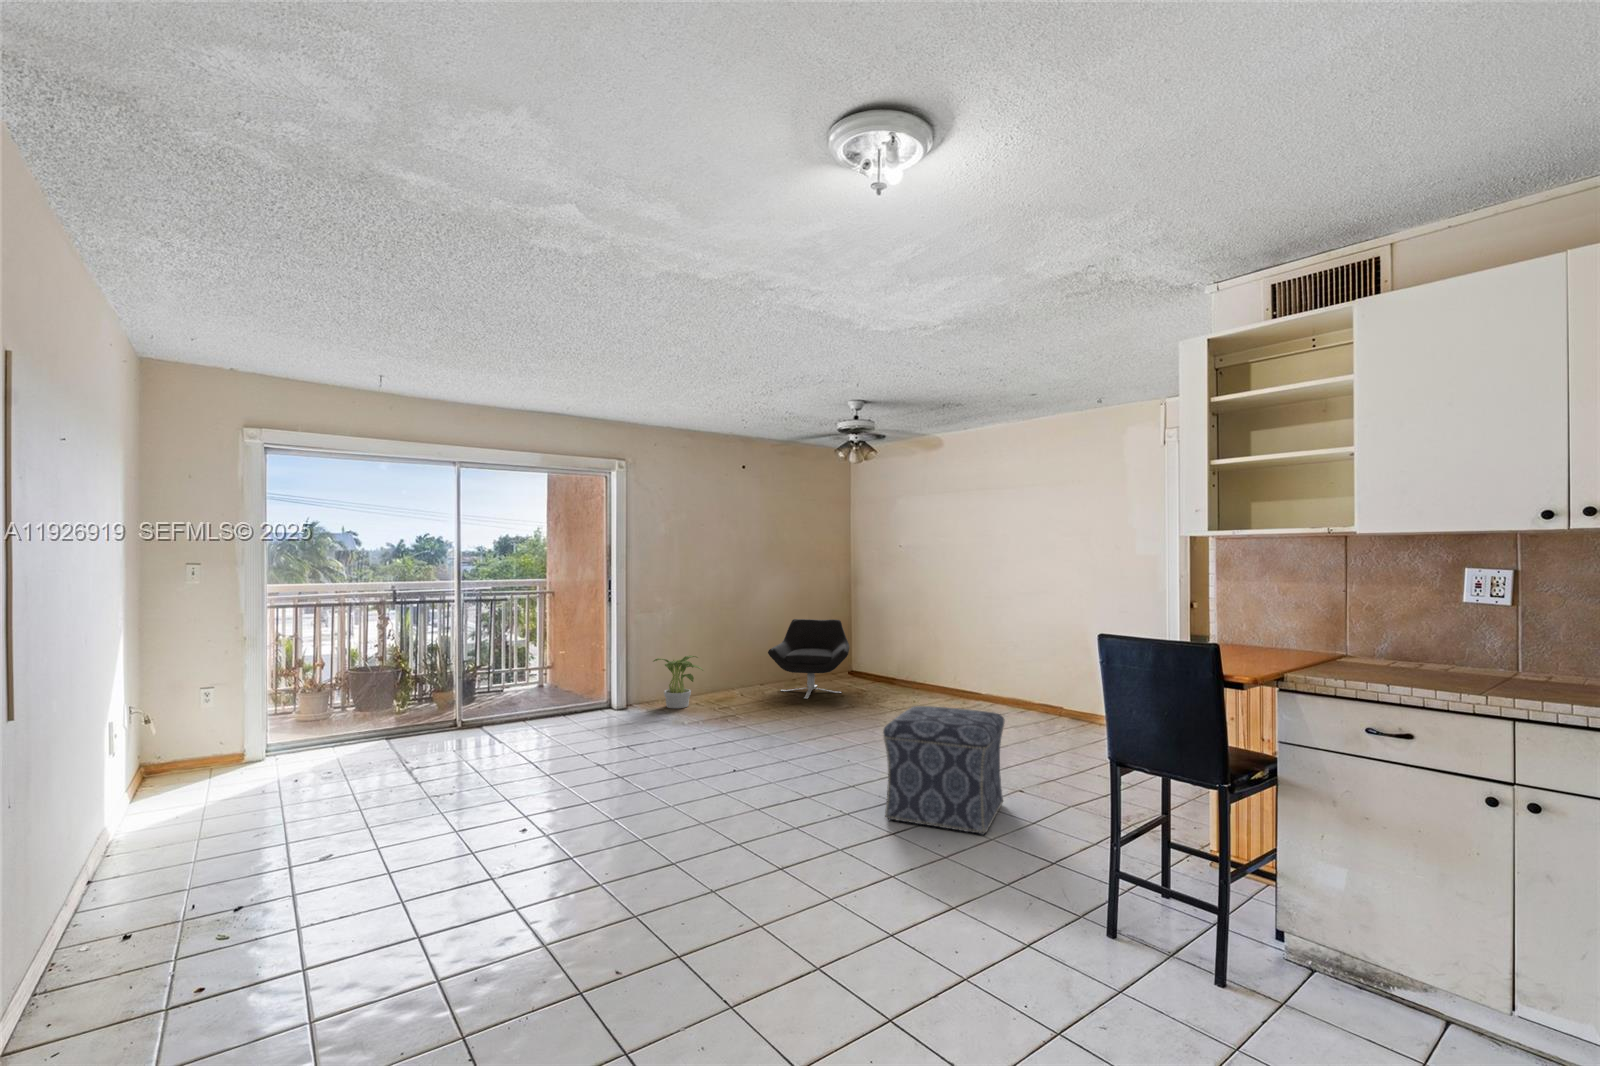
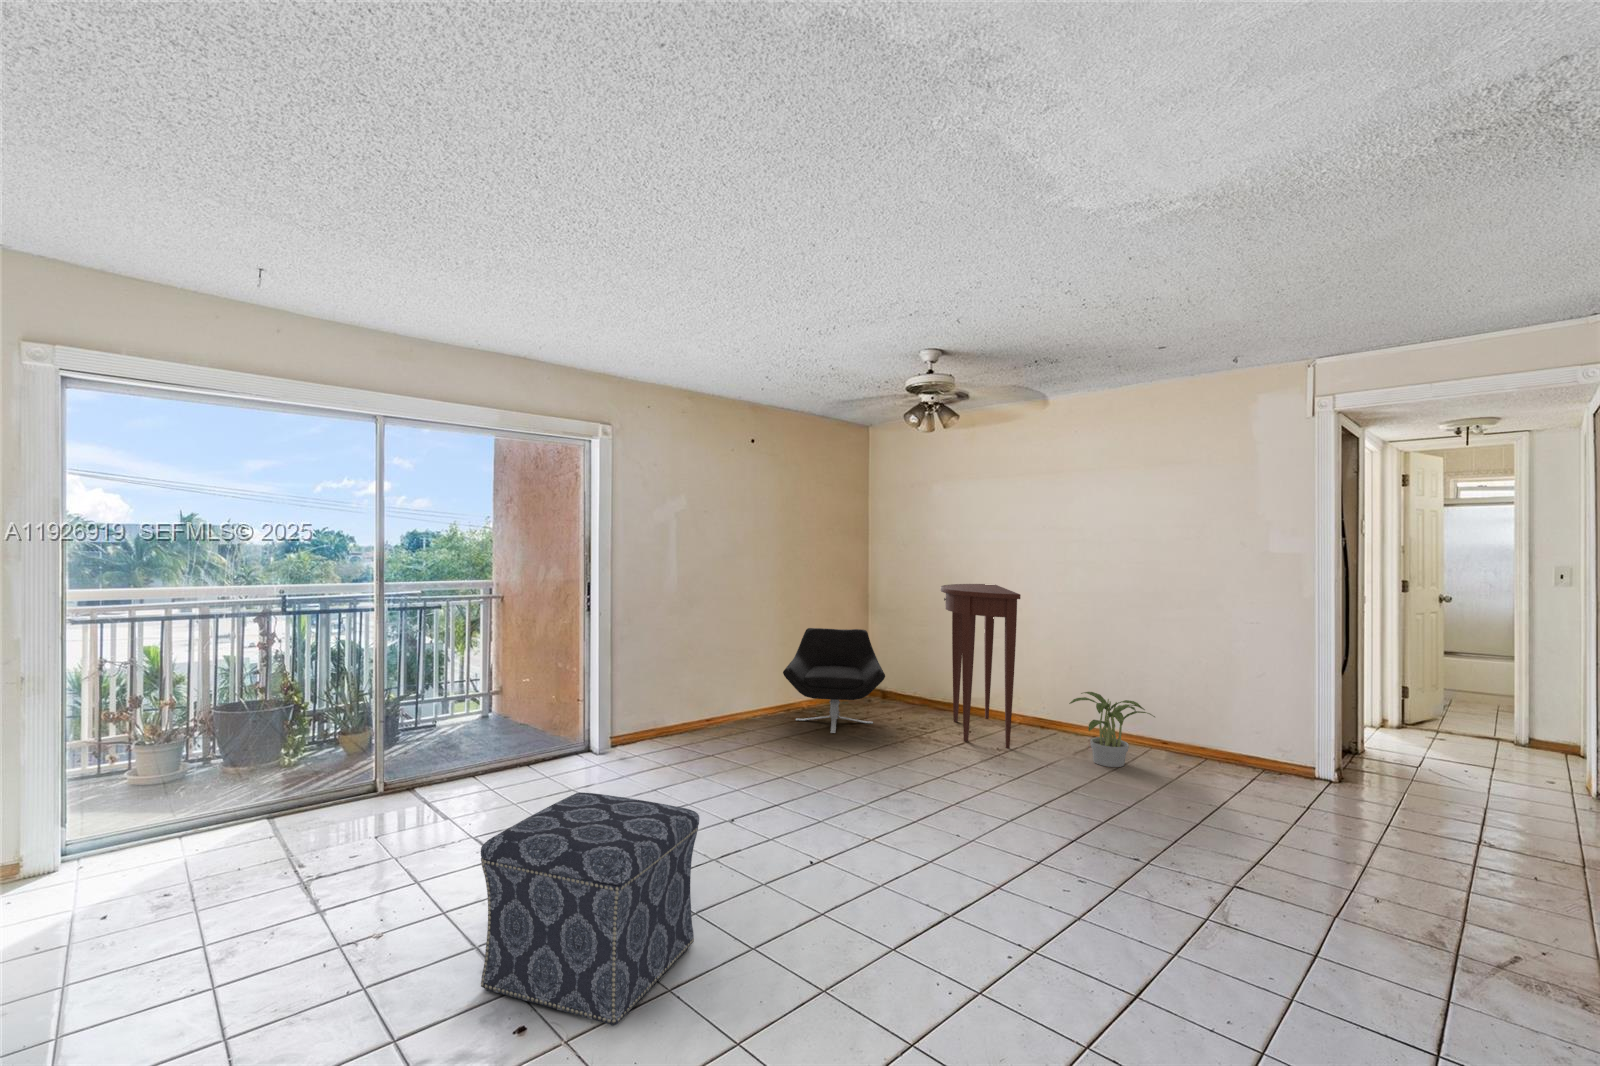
console table: none [891,580,945,707] -> present [941,584,1021,748]
potted plant: present [653,656,704,708] -> present [1069,692,1155,767]
ottoman: present [883,706,1004,835] -> present [481,792,699,1026]

